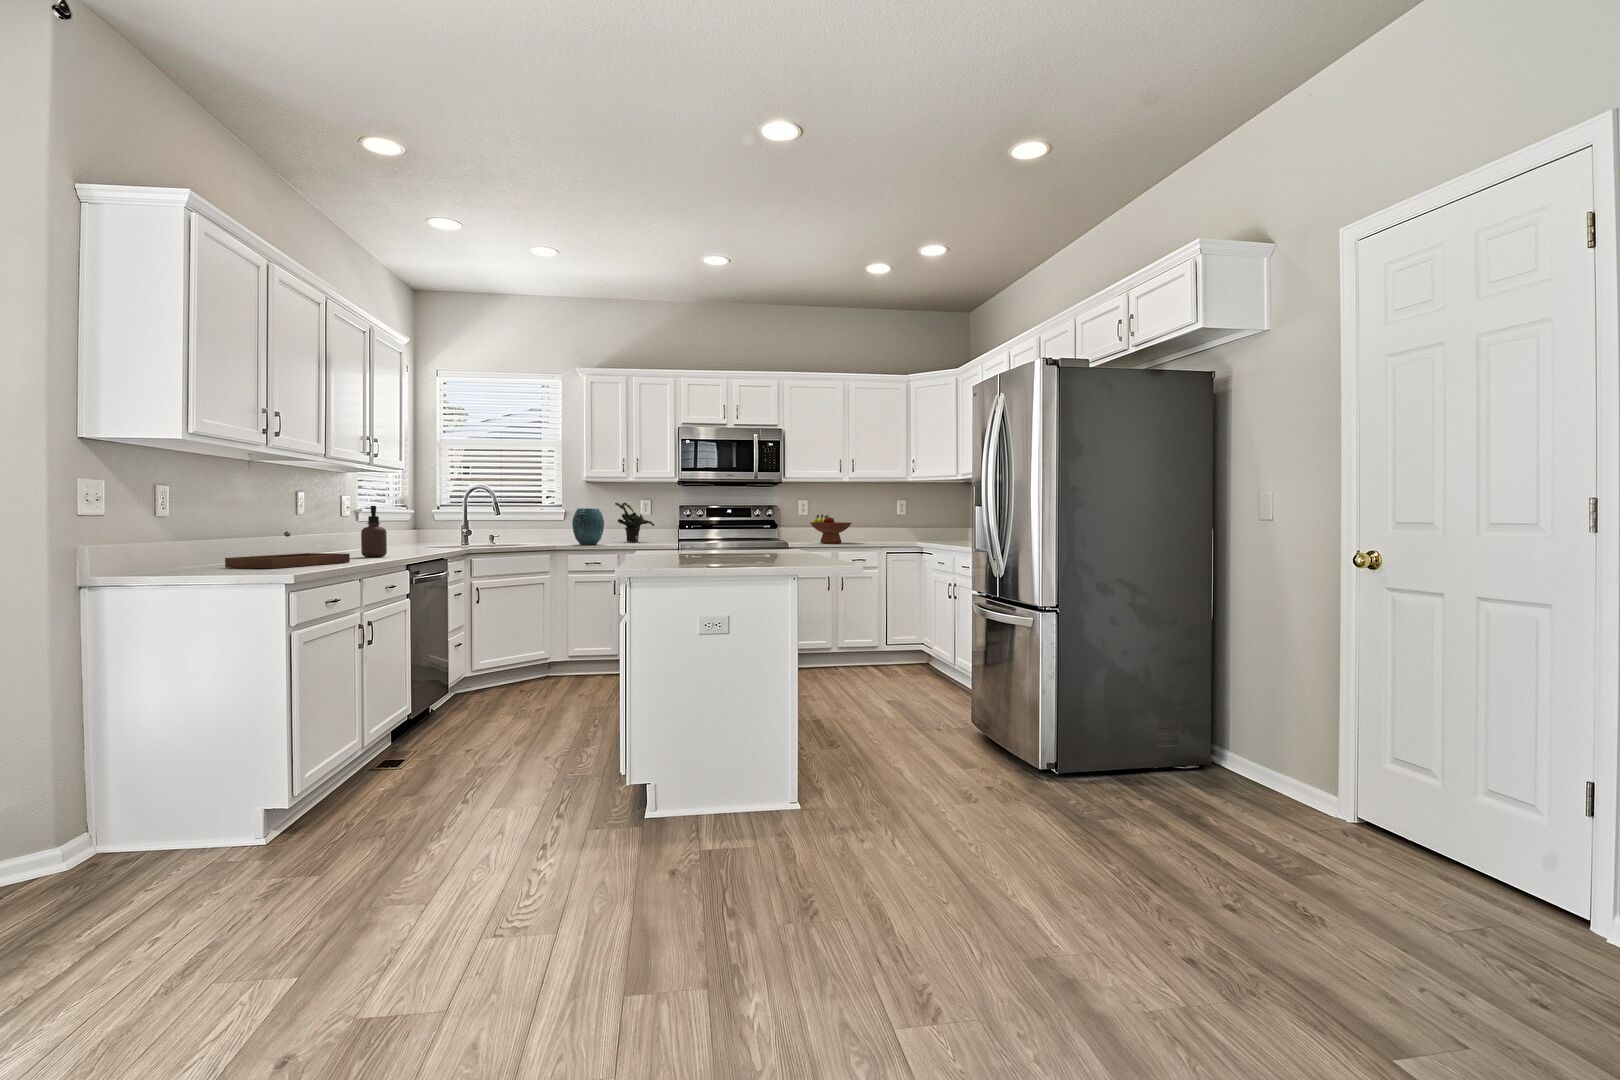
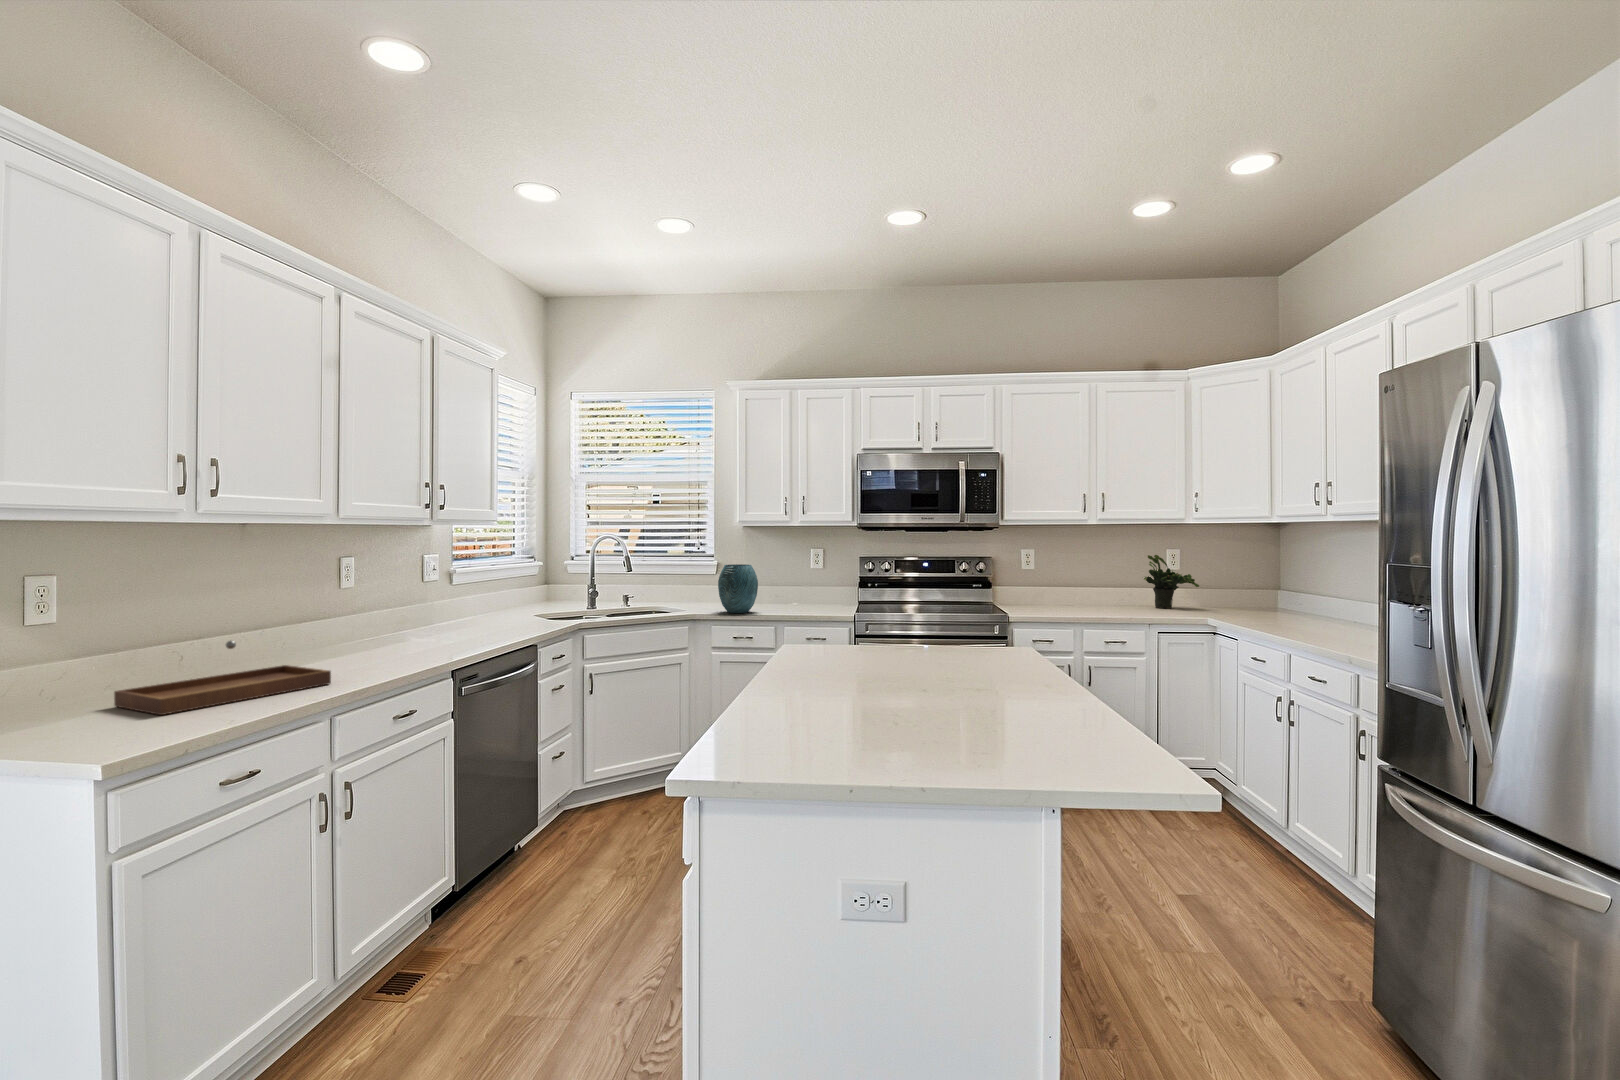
potted plant: present [615,503,655,542] -> present [1144,555,1199,608]
soap dispenser: present [361,506,387,557] -> none [392,584,428,658]
fruit bowl: present [810,515,852,543] -> none [1039,574,1103,614]

